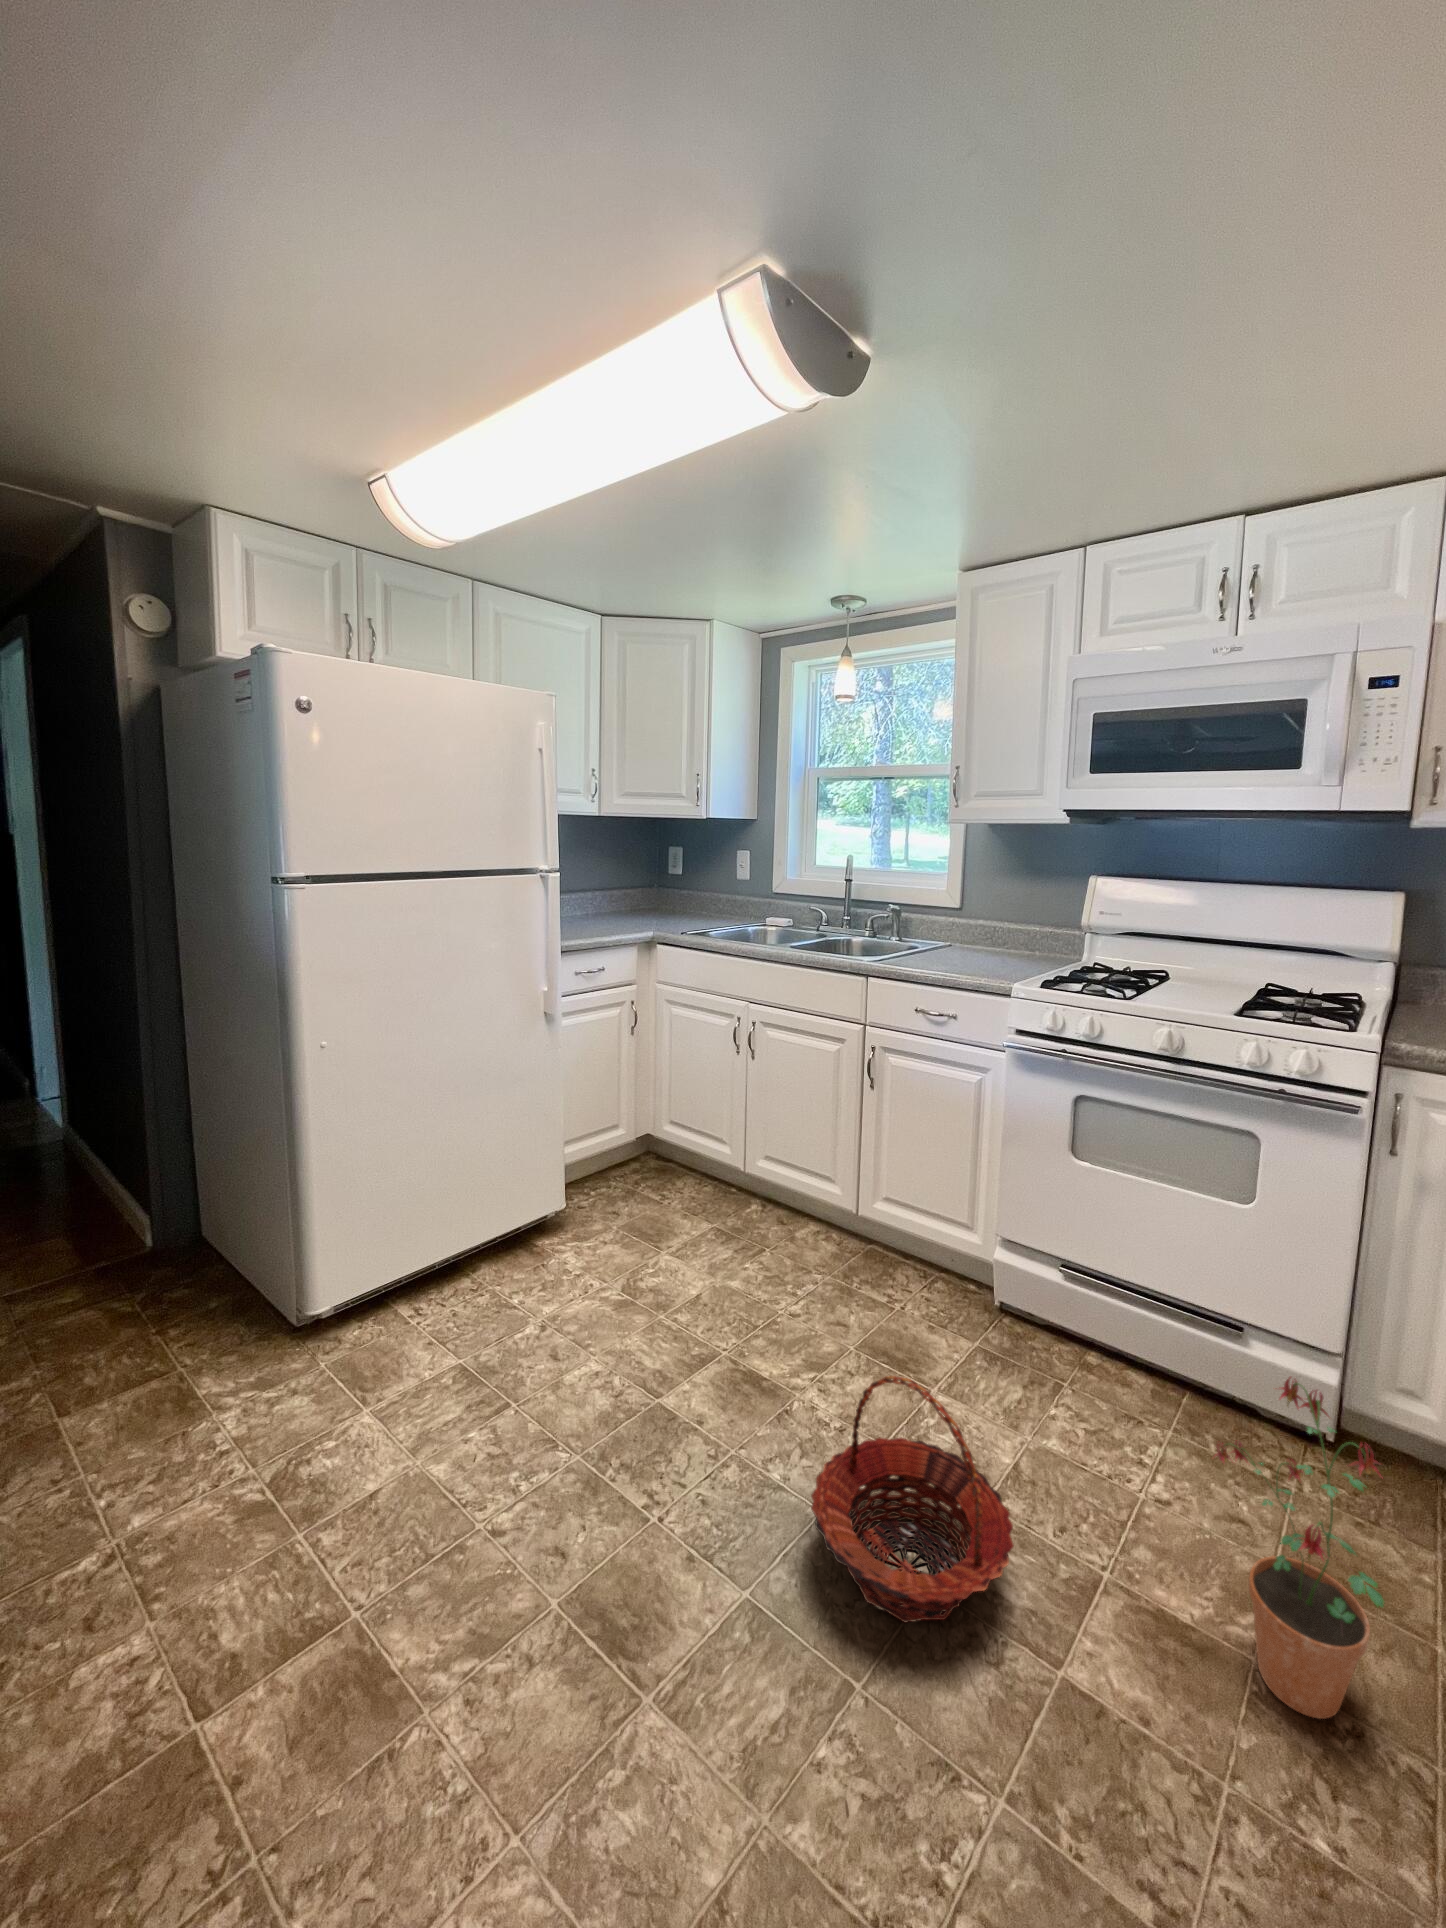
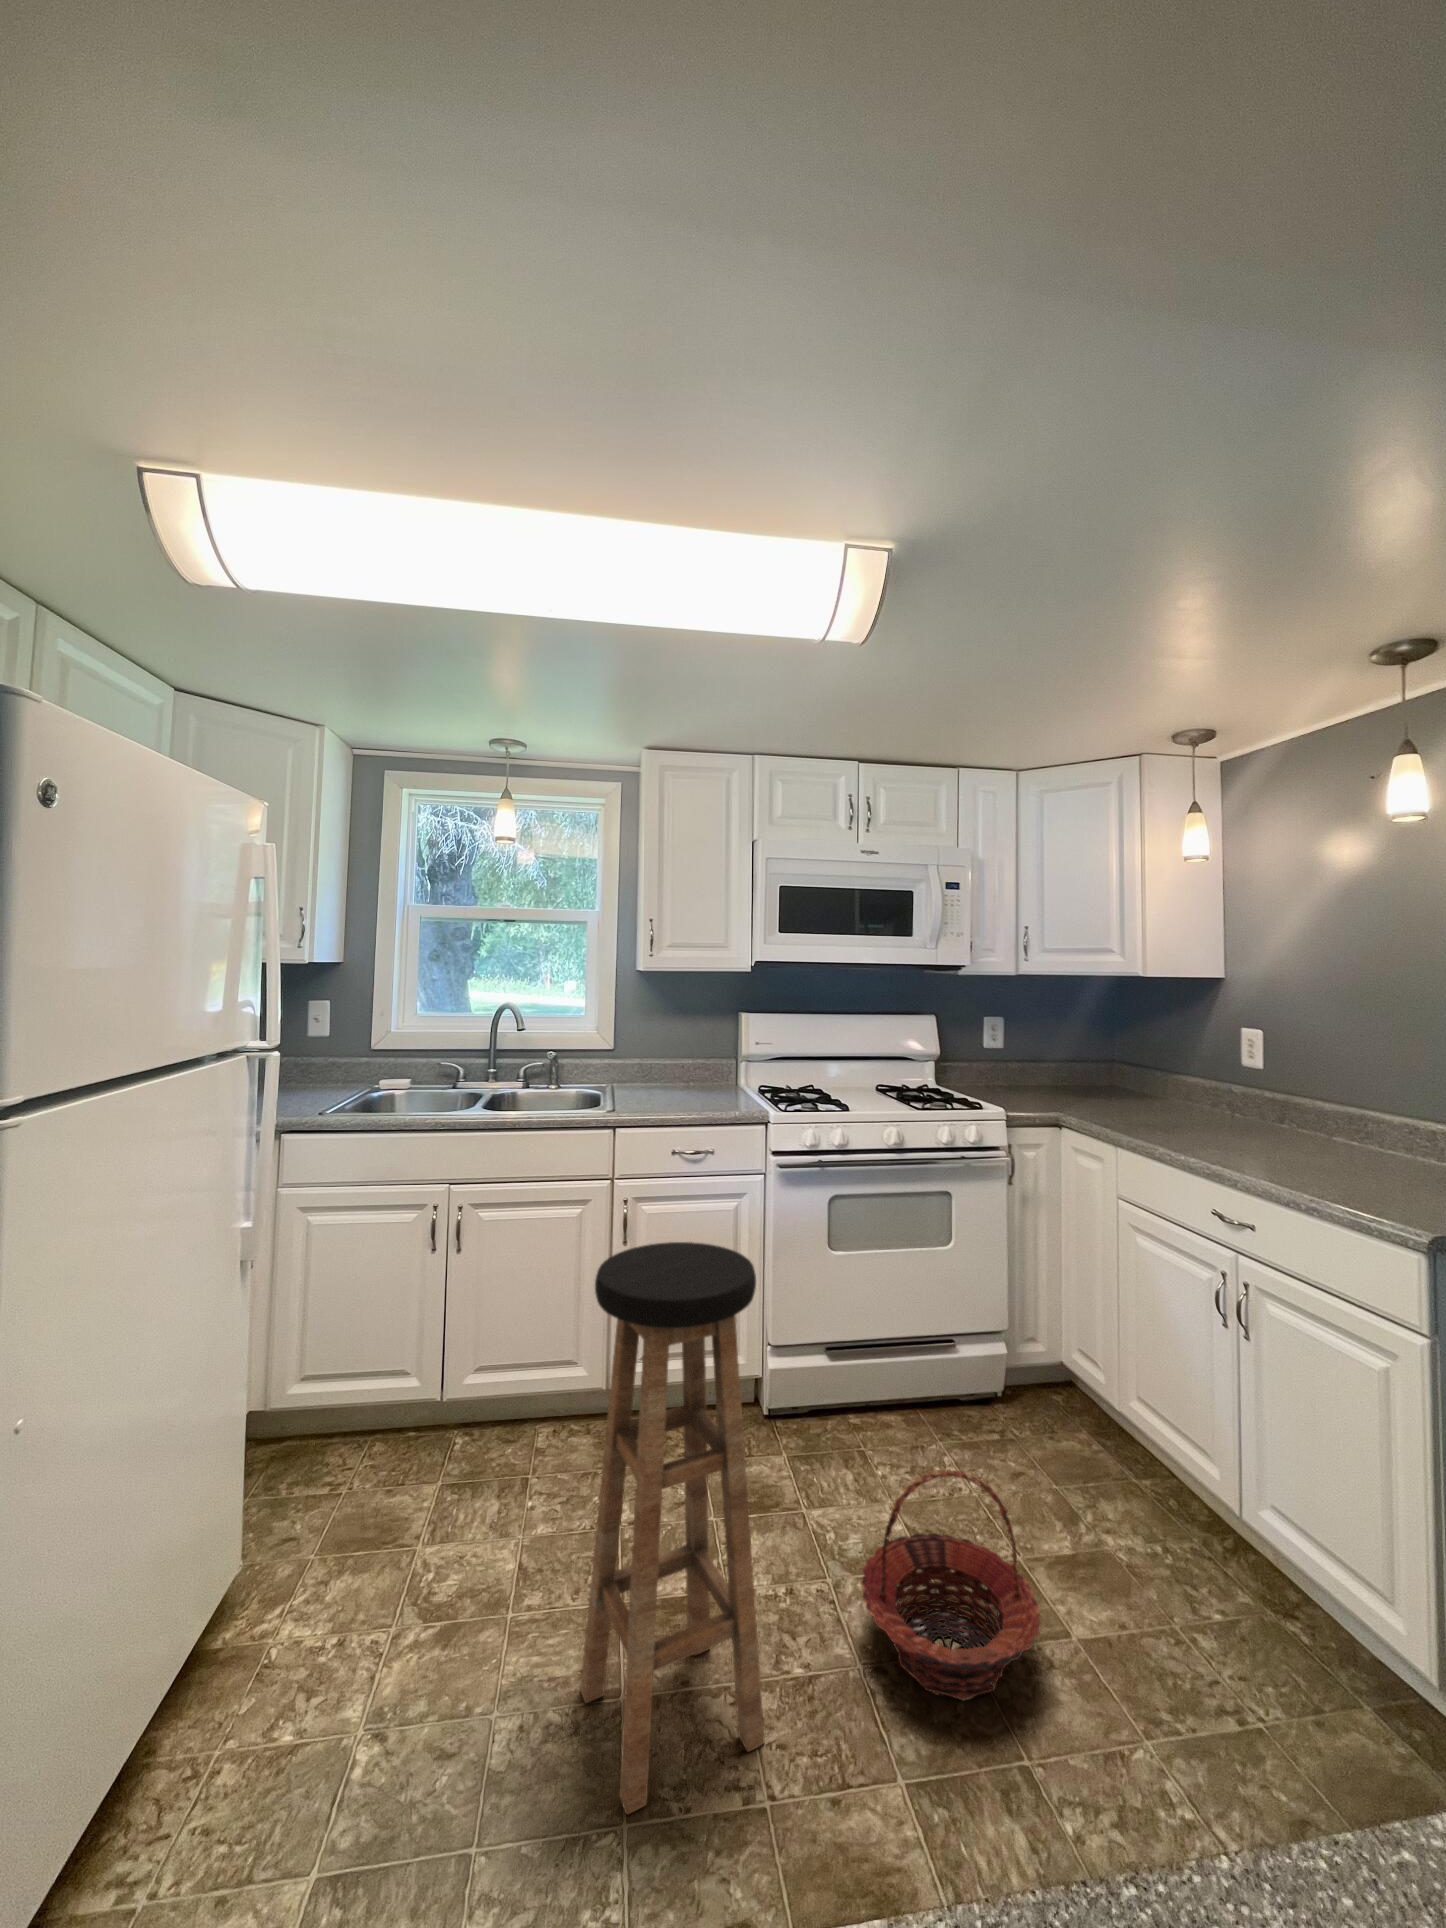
bar stool: none [586,1054,745,1492] -> present [580,1242,765,1814]
potted plant: present [1215,1377,1384,1719] -> none [1069,1337,1179,1558]

